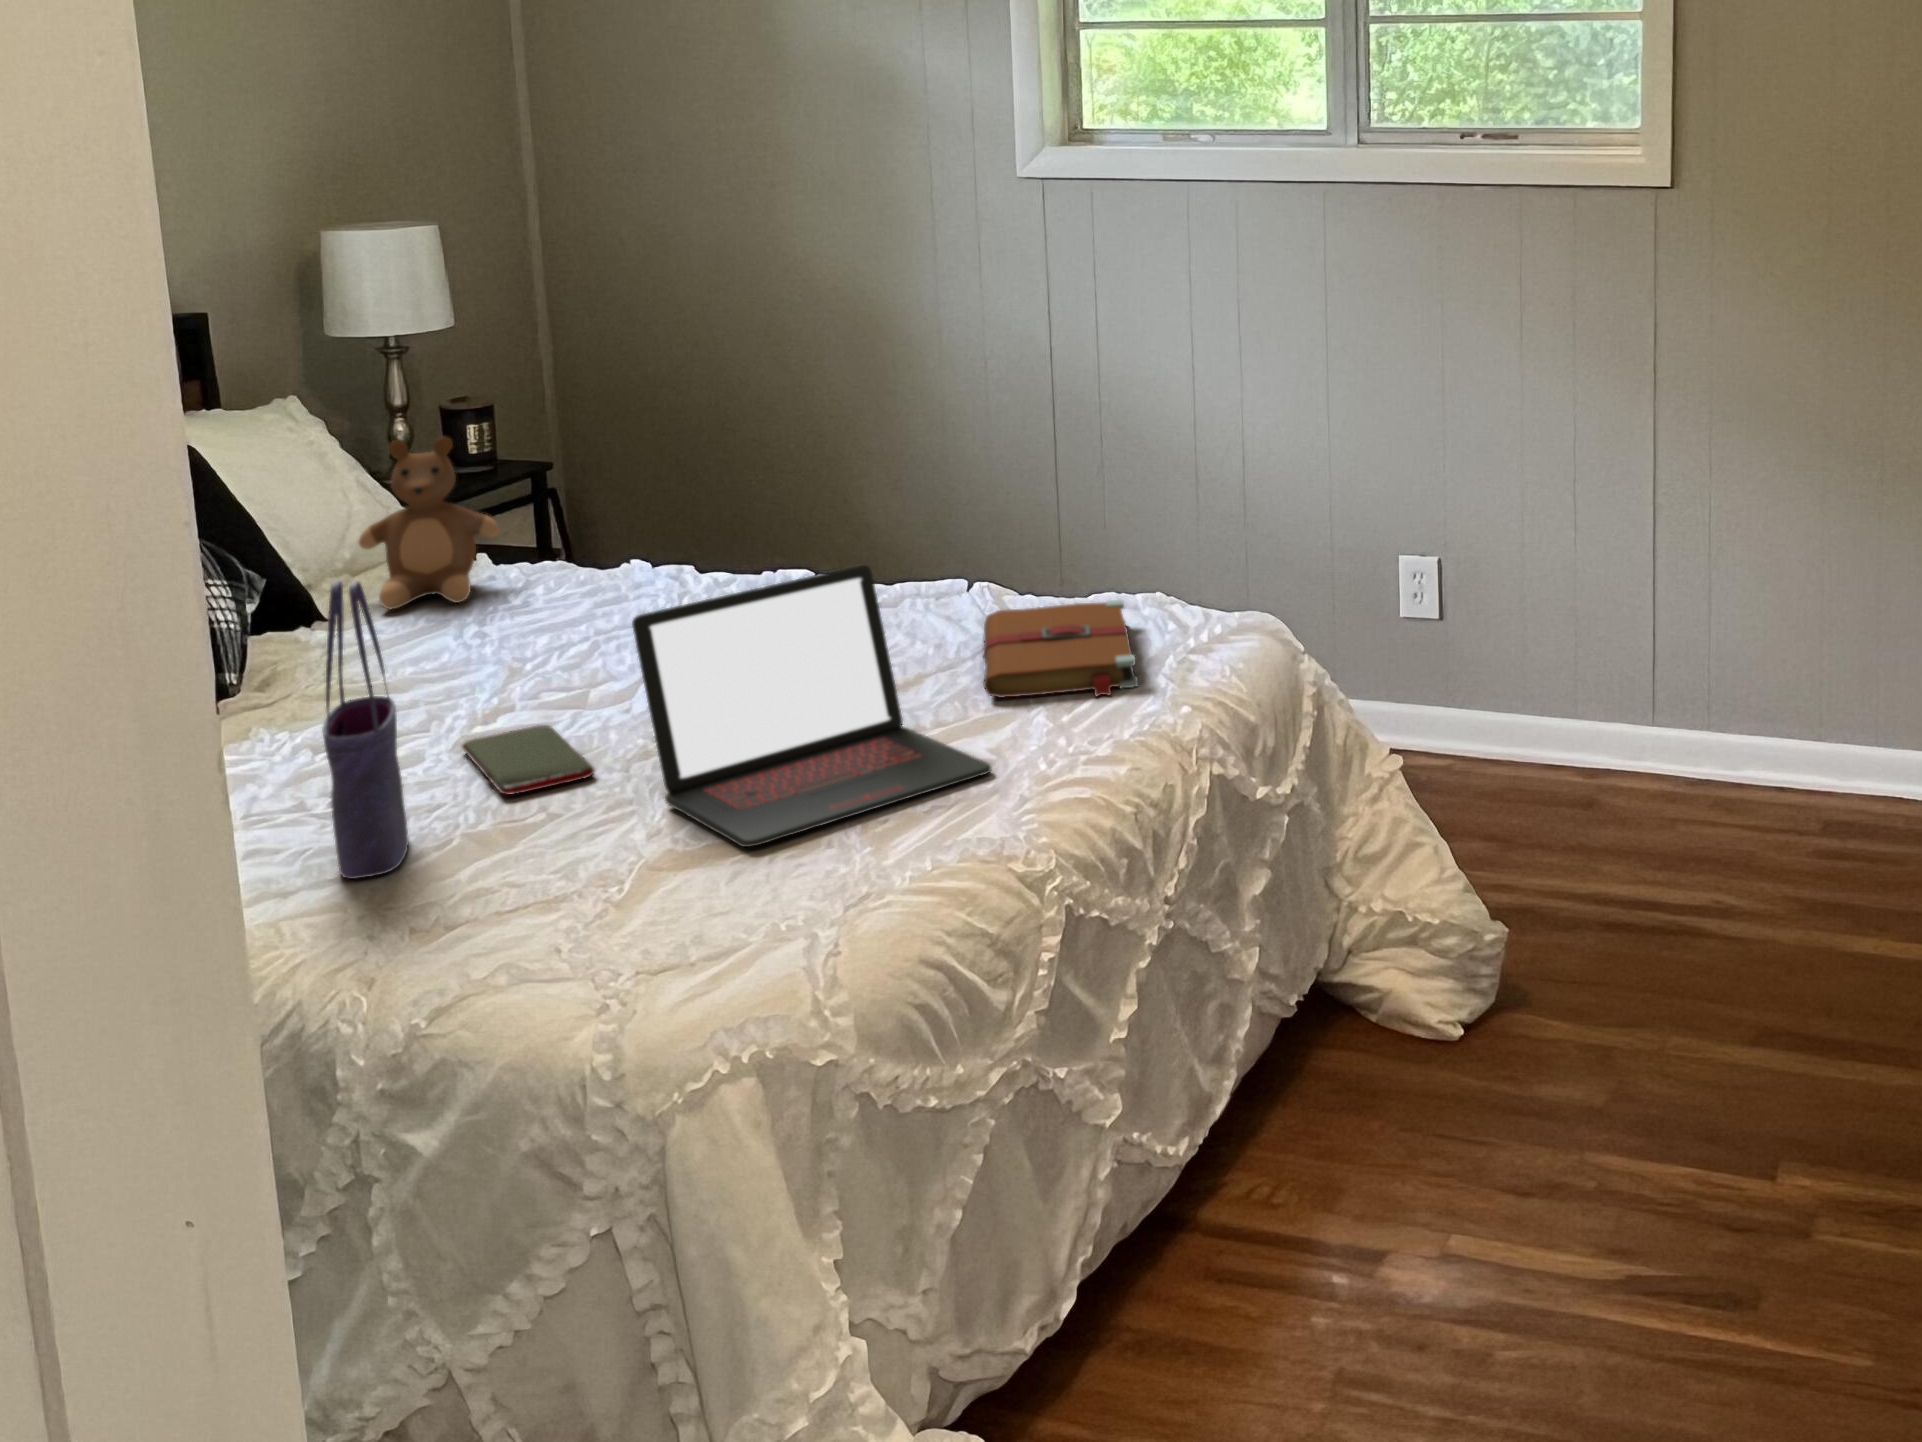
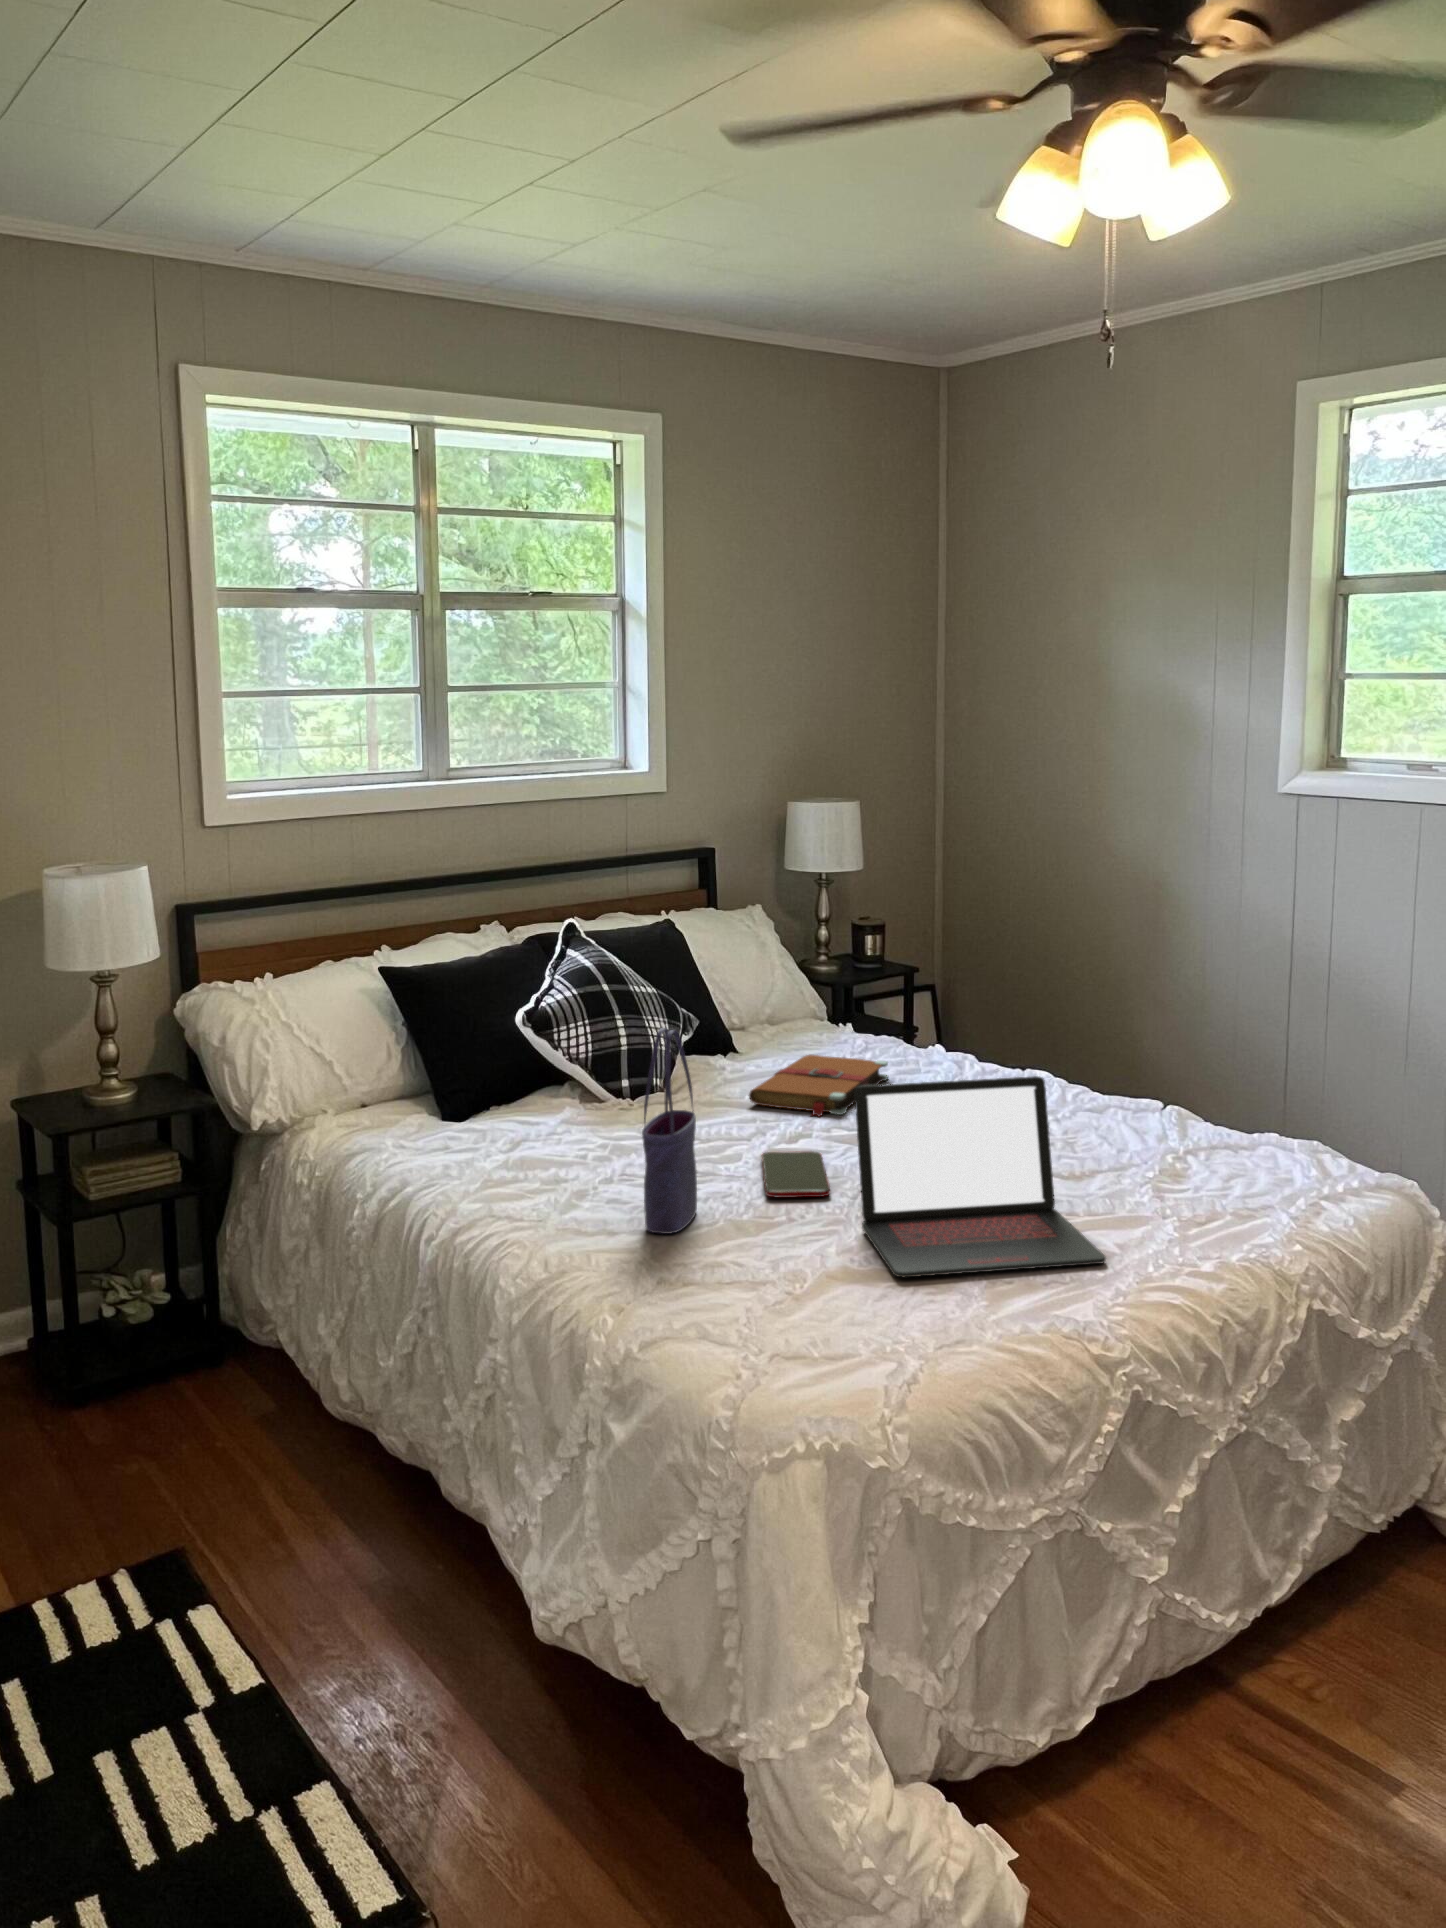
teddy bear: present [359,437,499,609] -> none [765,939,852,1055]
book: present [982,600,1138,698] -> present [749,1055,888,1116]

